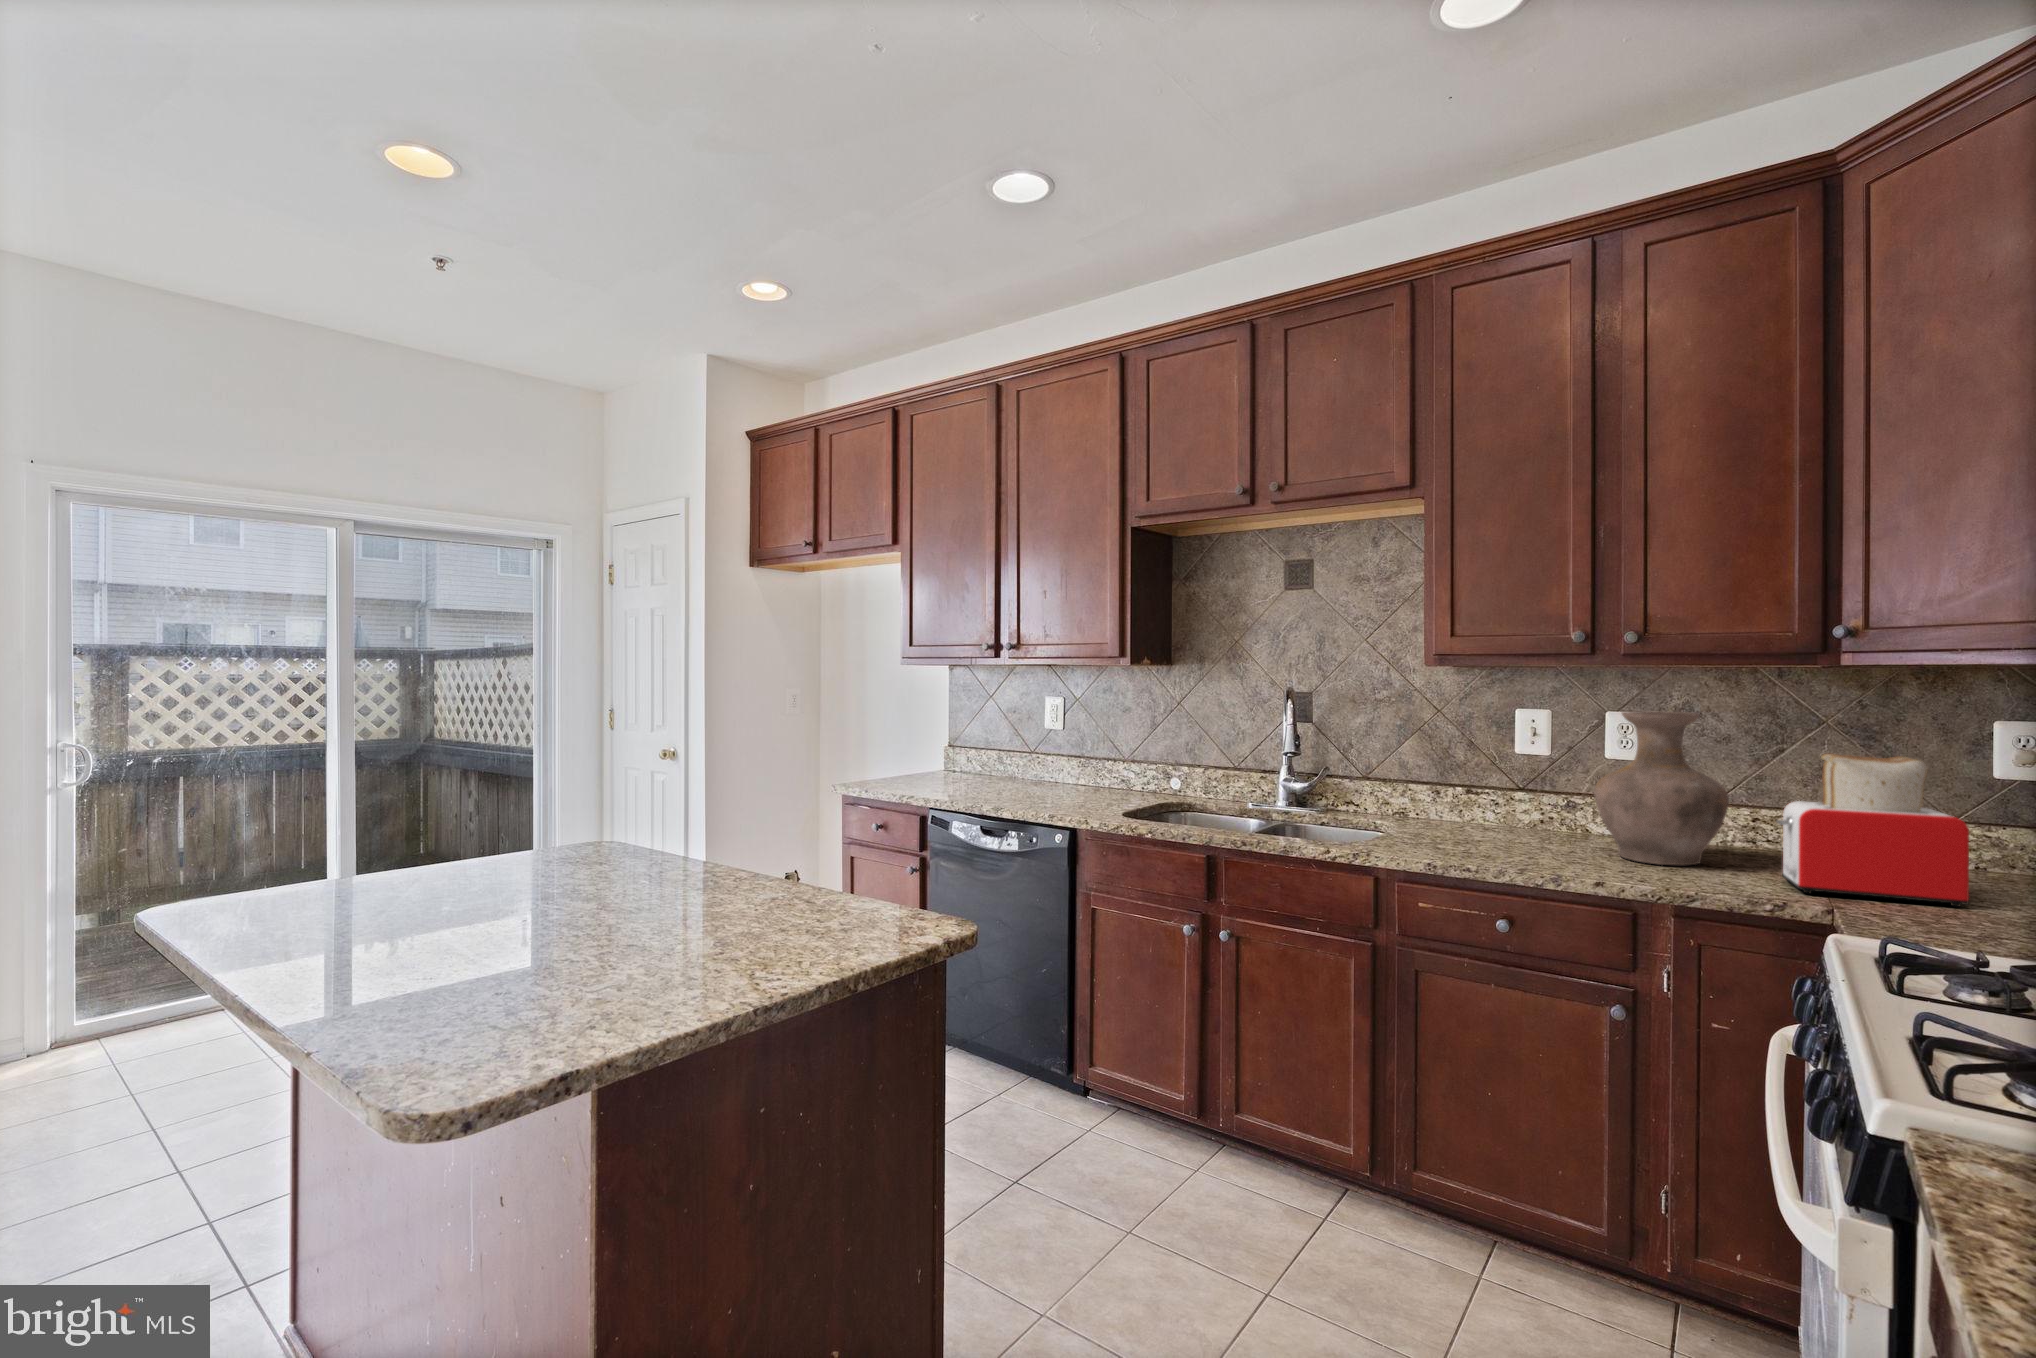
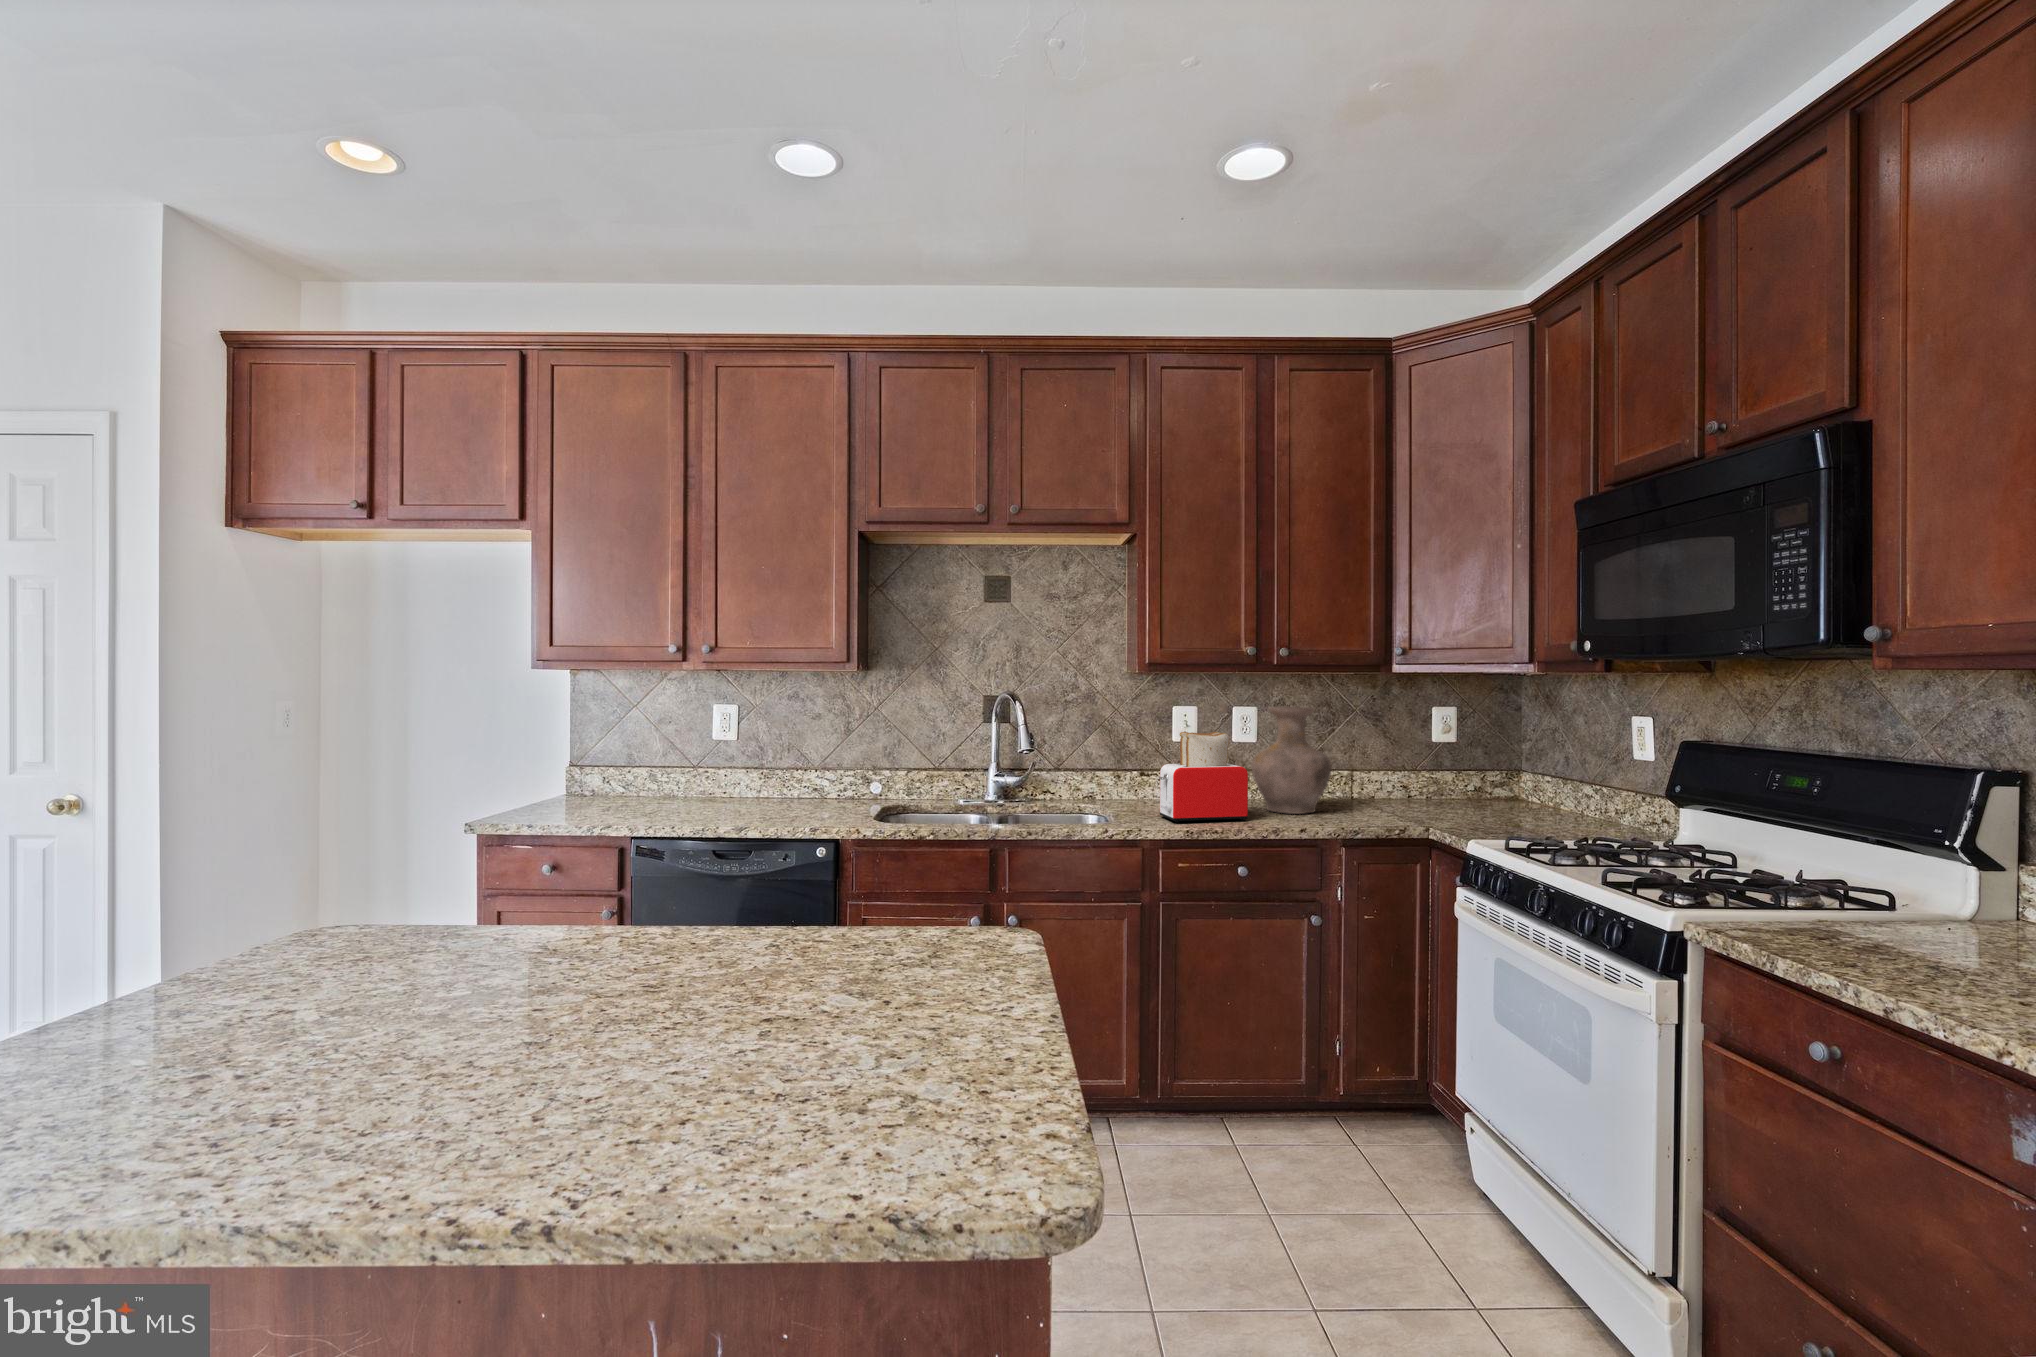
toaster: present [1777,754,1969,907] -> present [1159,732,1248,823]

